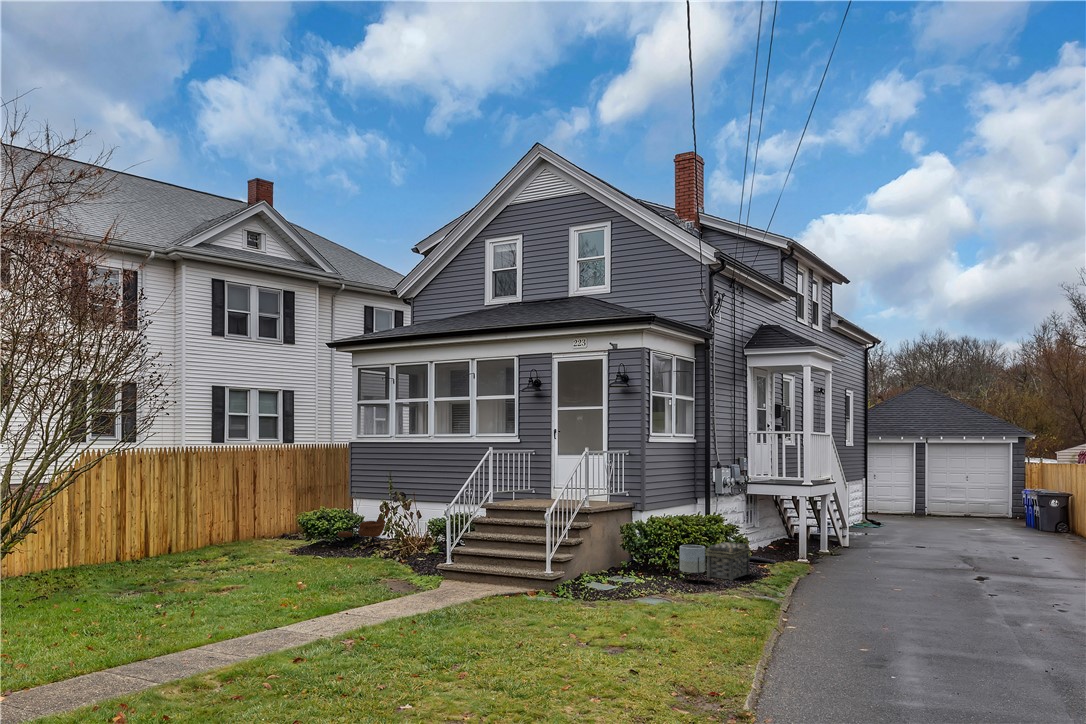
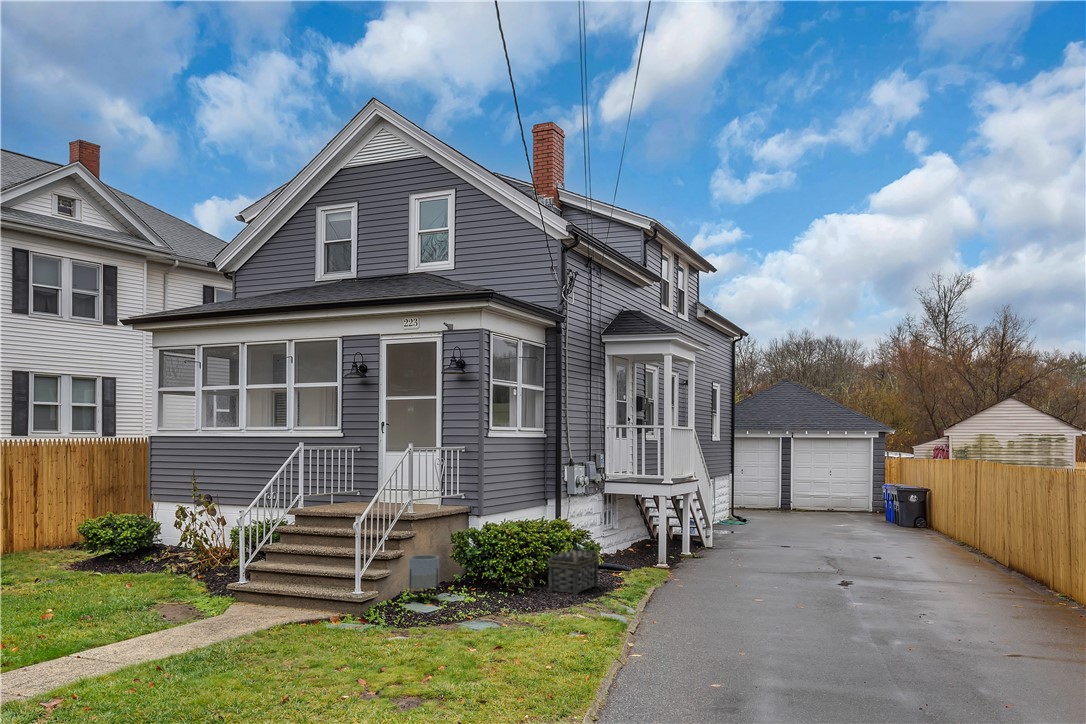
lounge chair: present [336,509,389,547] -> none [115,515,186,566]
planter: present [679,545,705,584] -> present [409,555,439,591]

